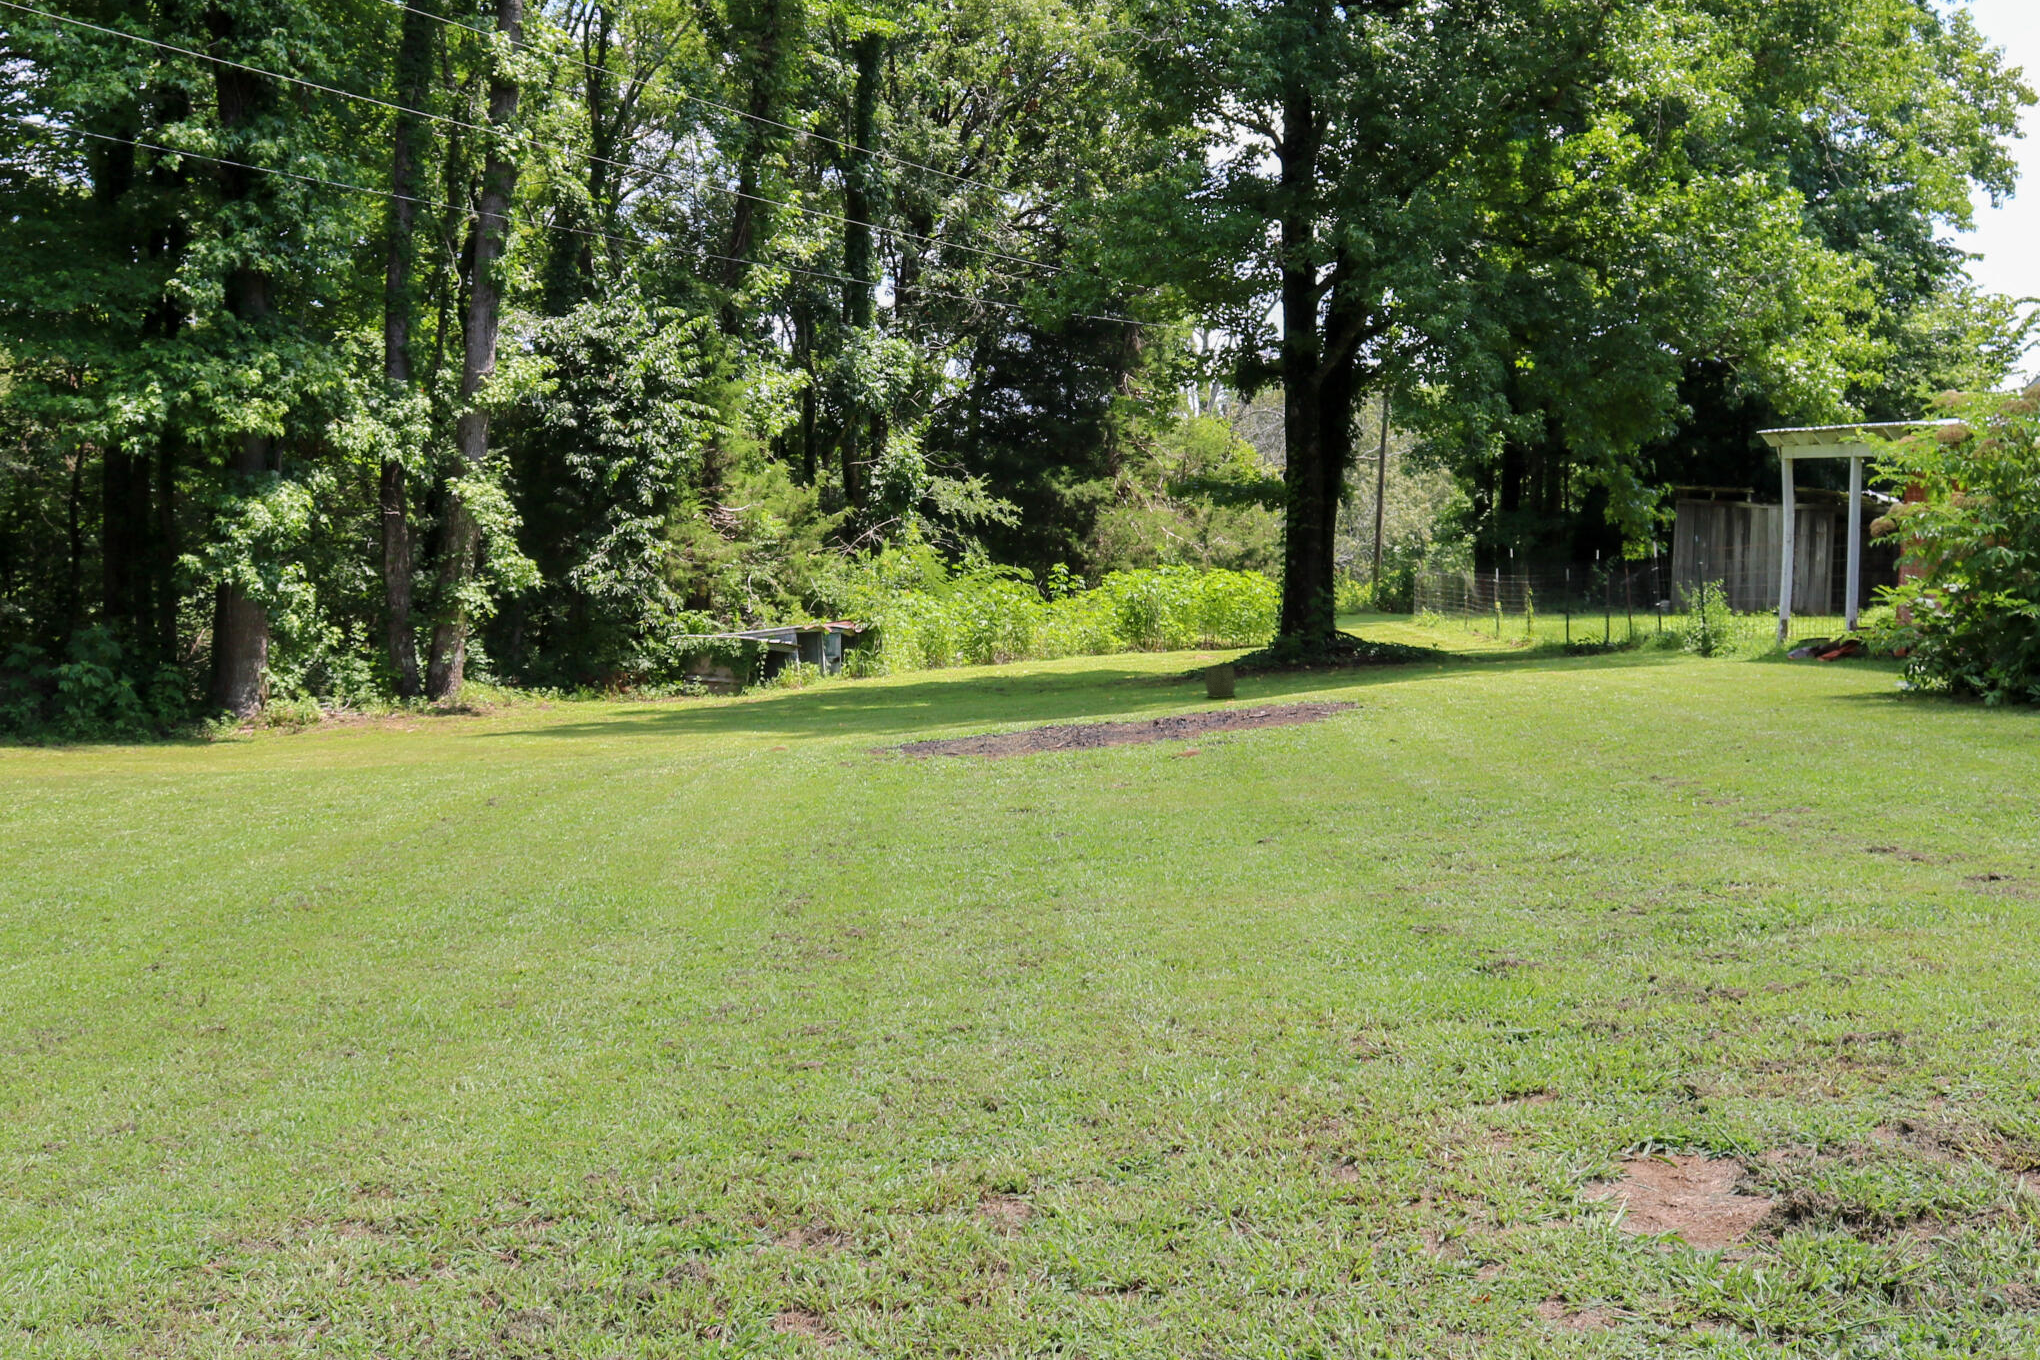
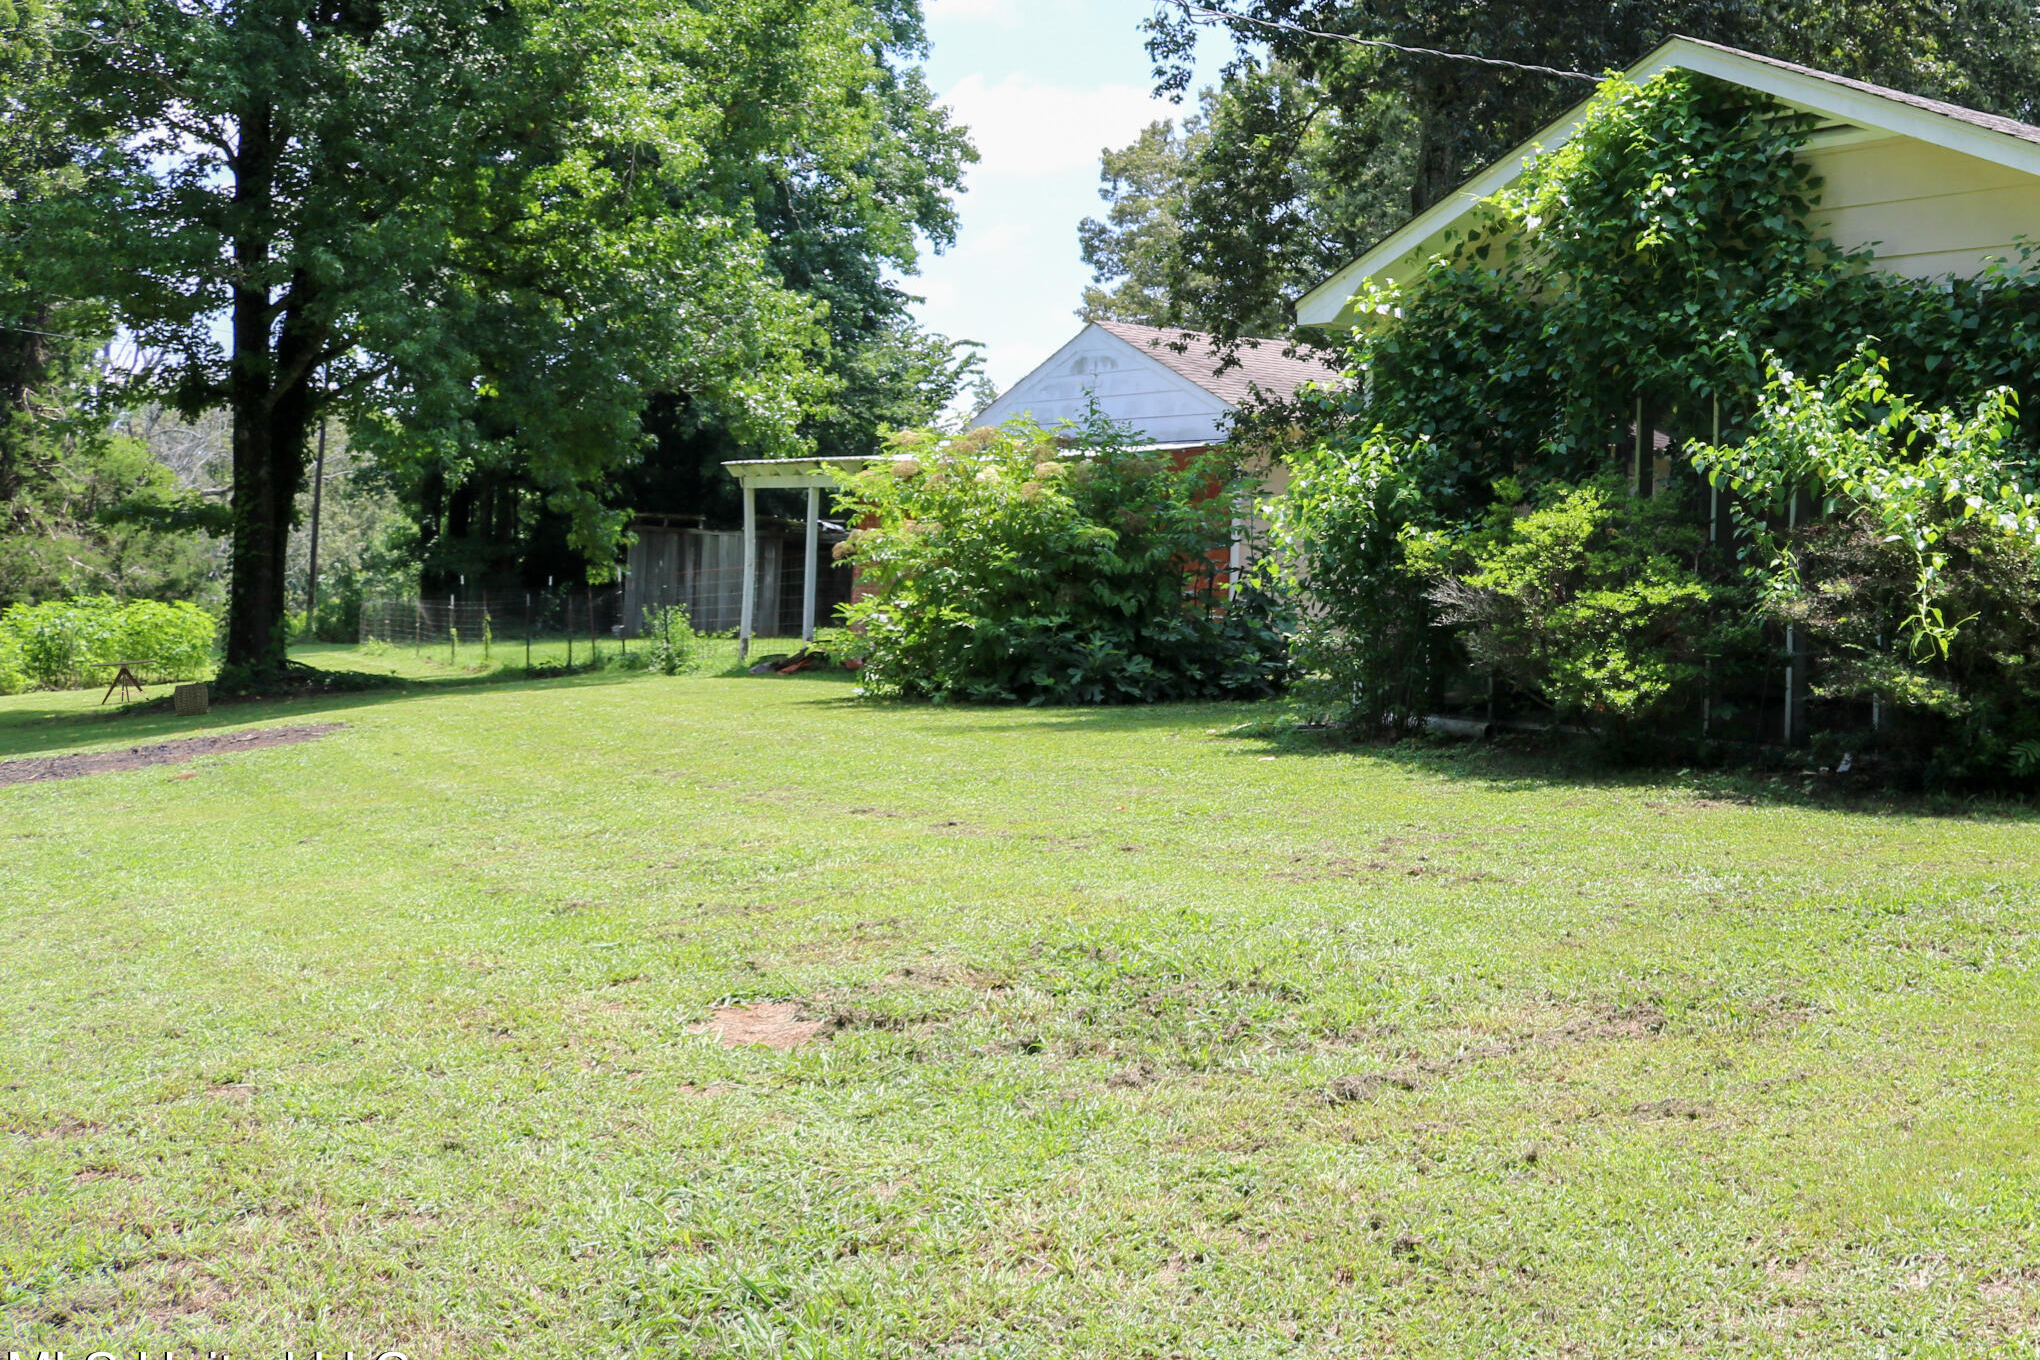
round table: none [1208,604,1259,642] -> present [89,660,158,705]

